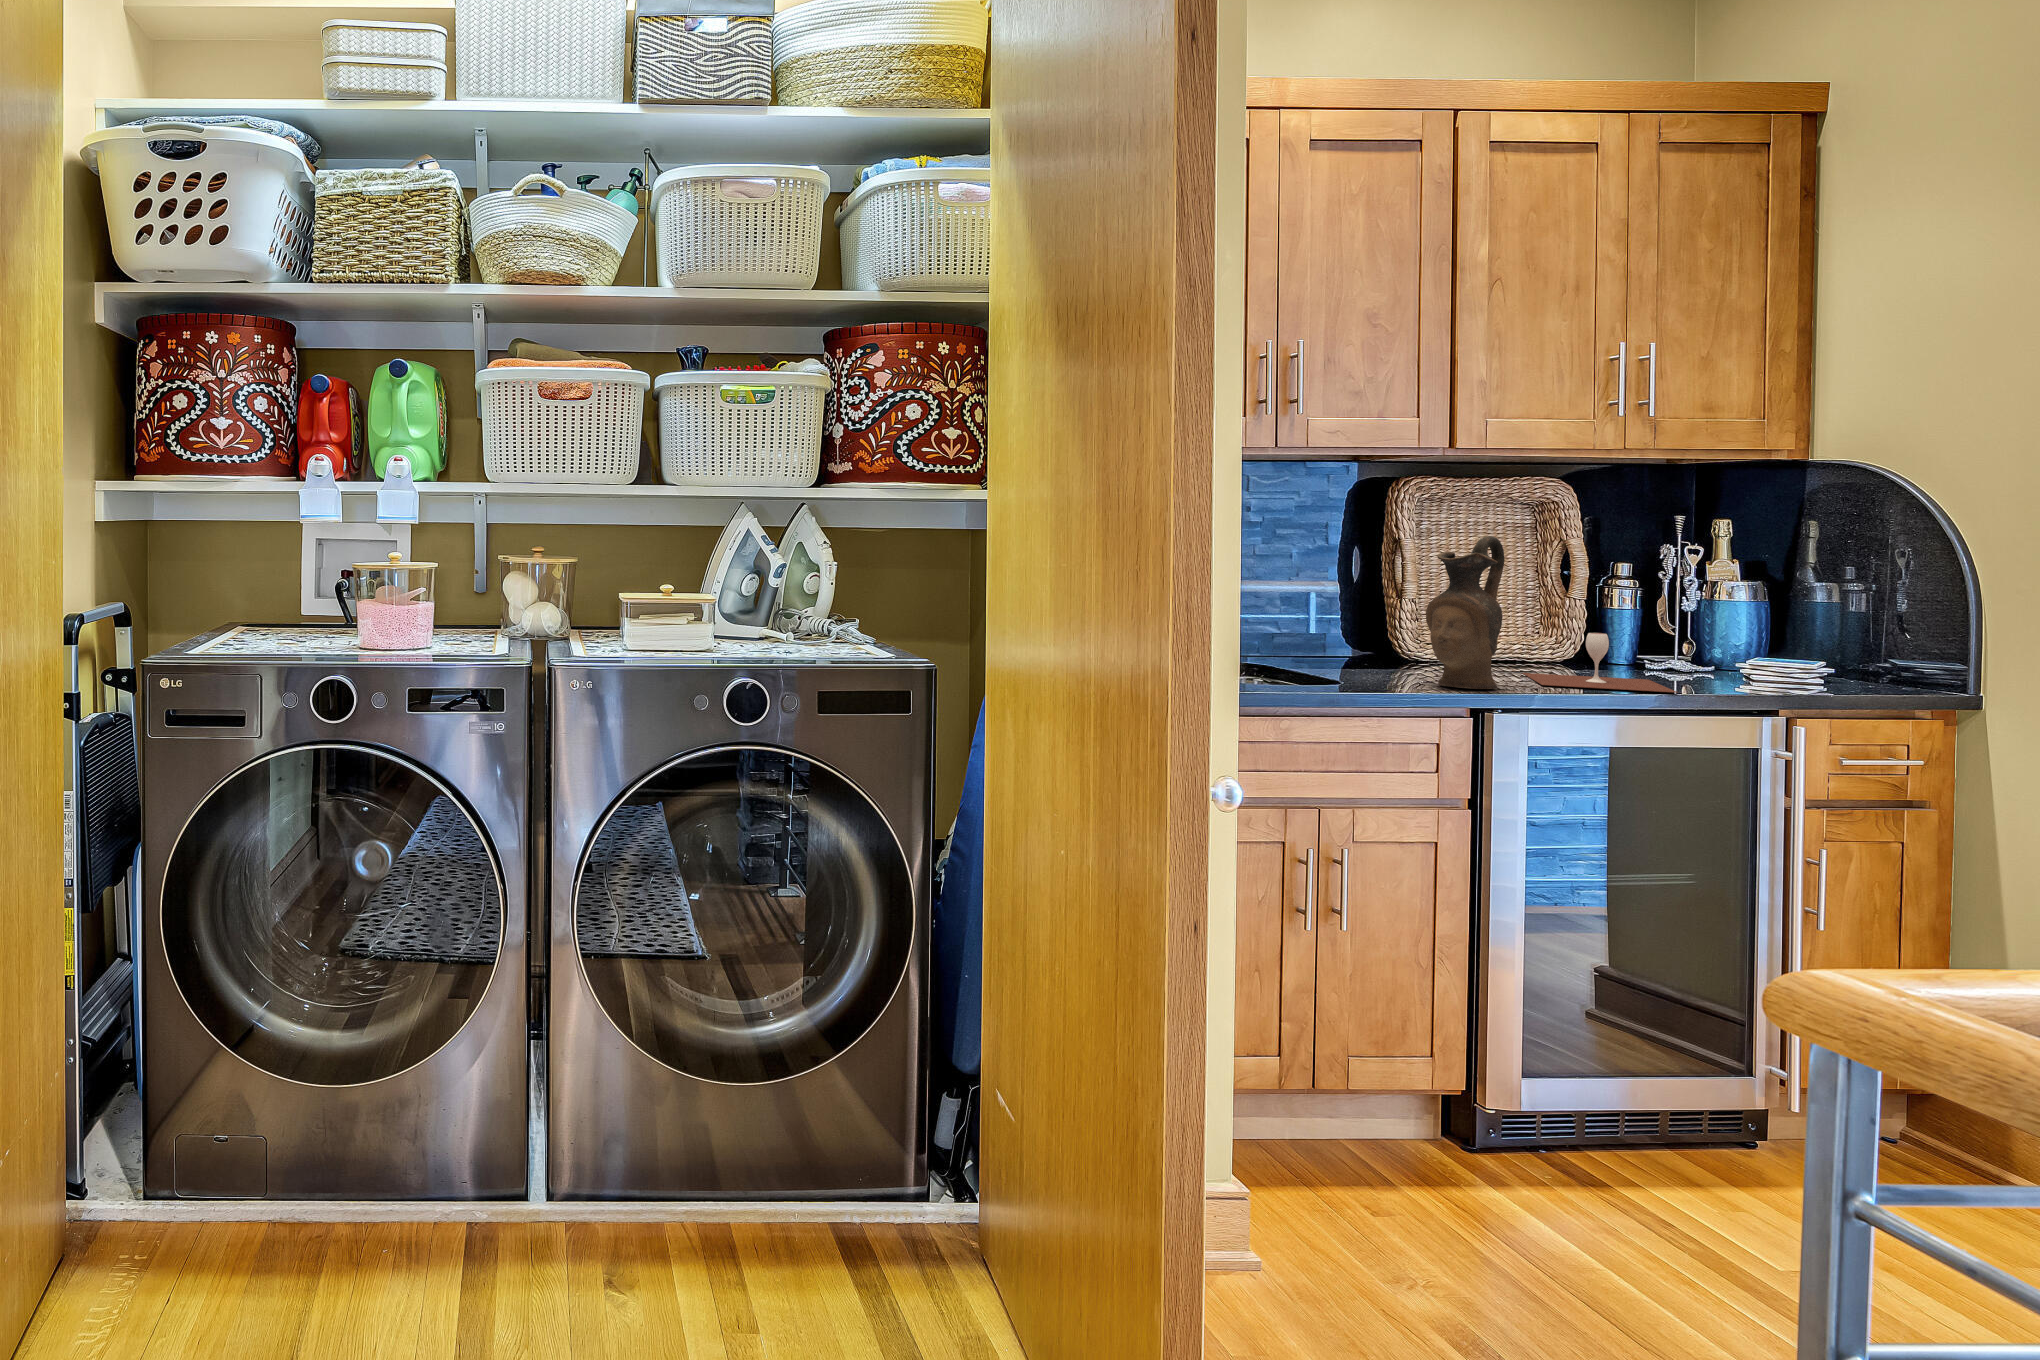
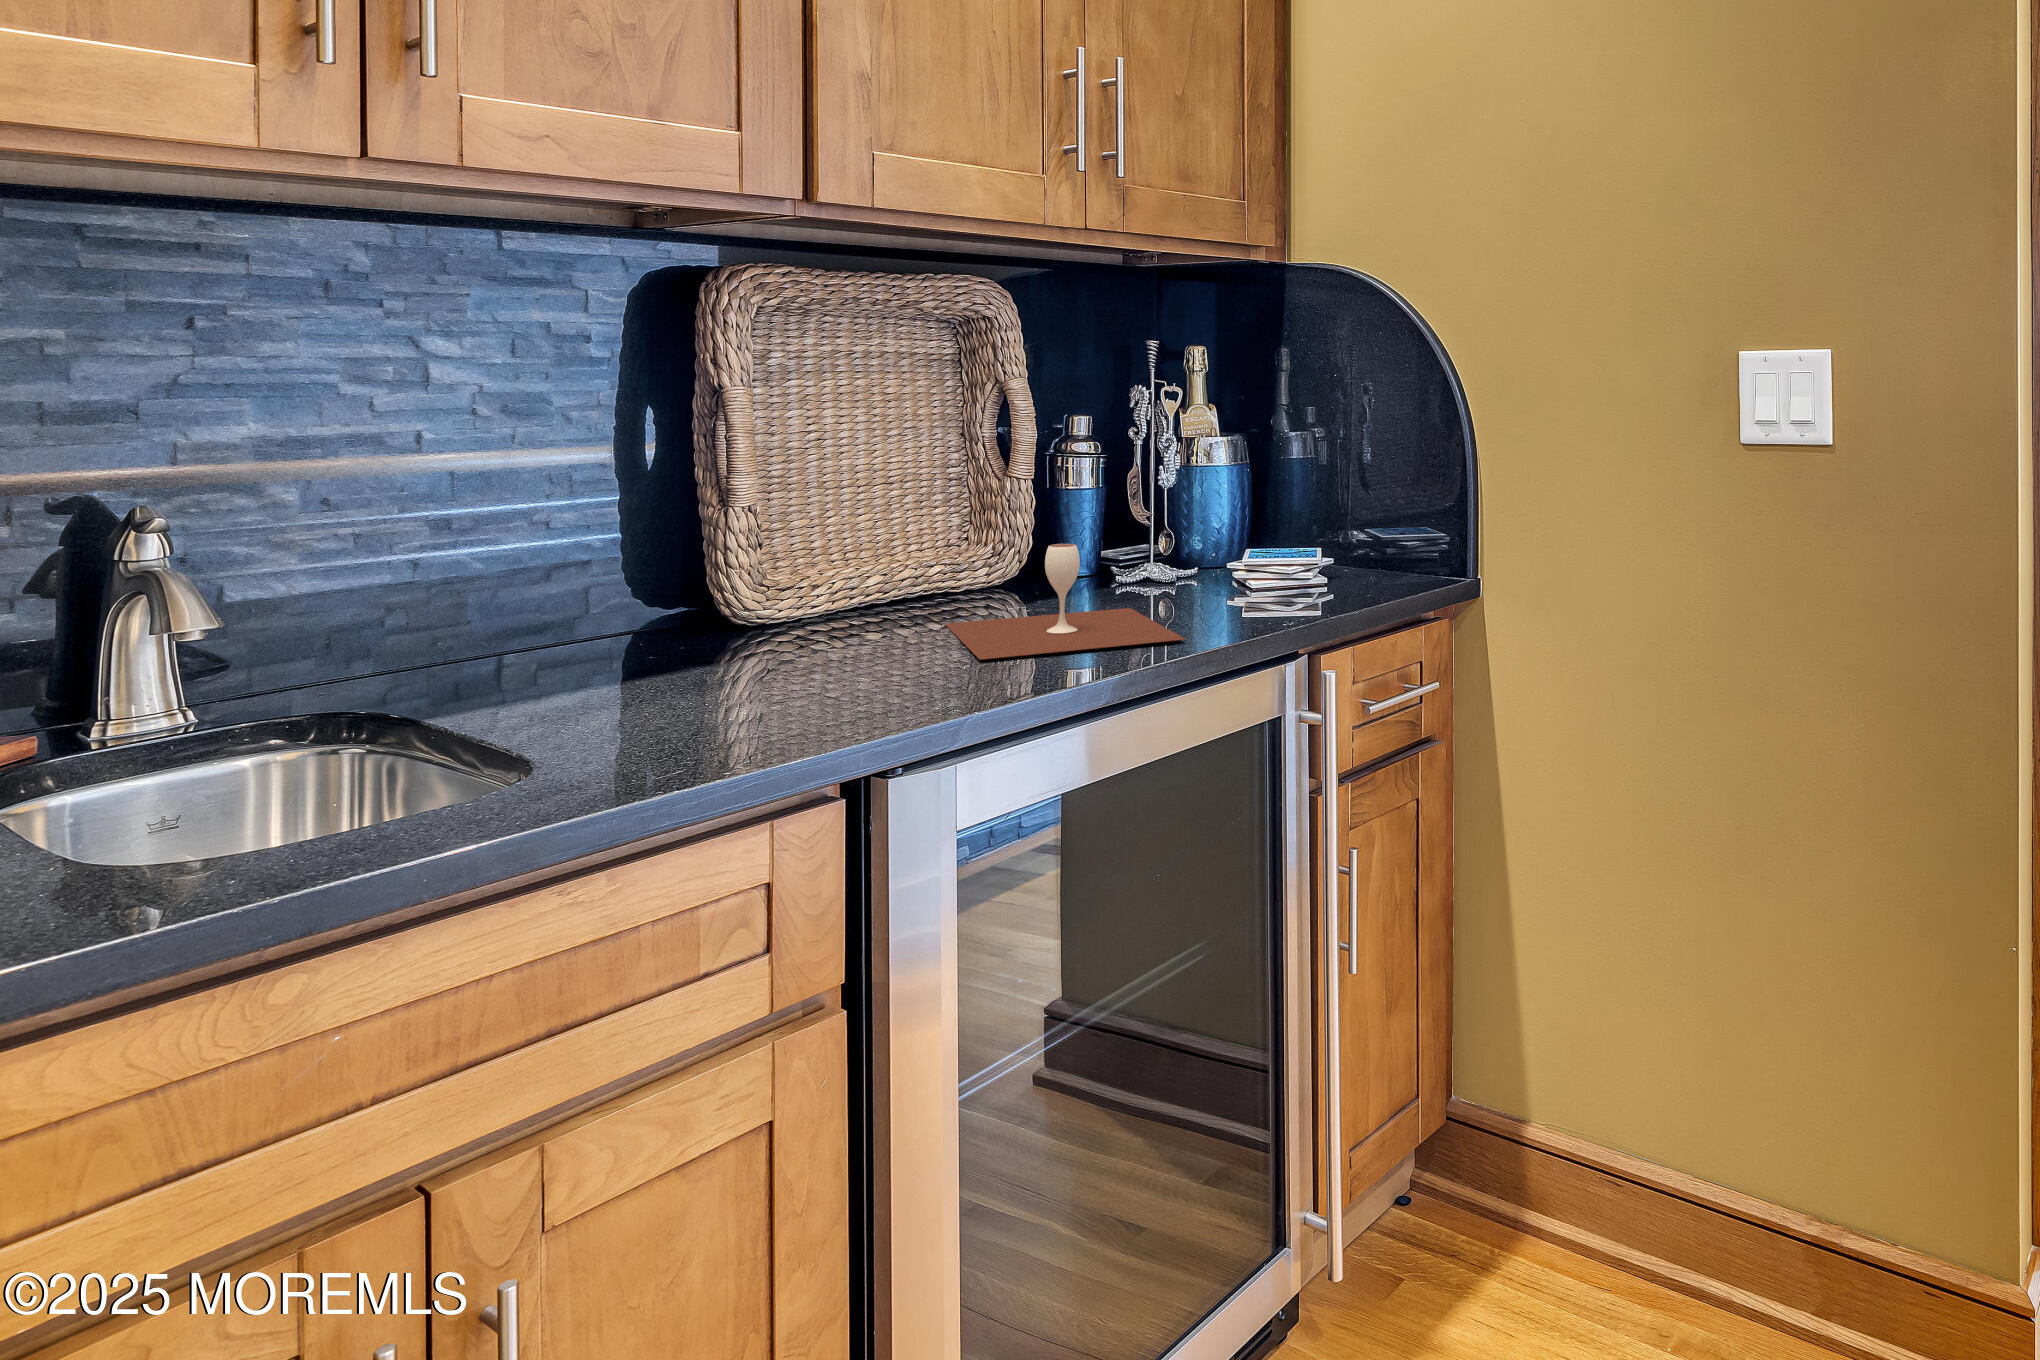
ceramic pitcher: present [1426,536,1505,689] -> none [750,375,908,706]

